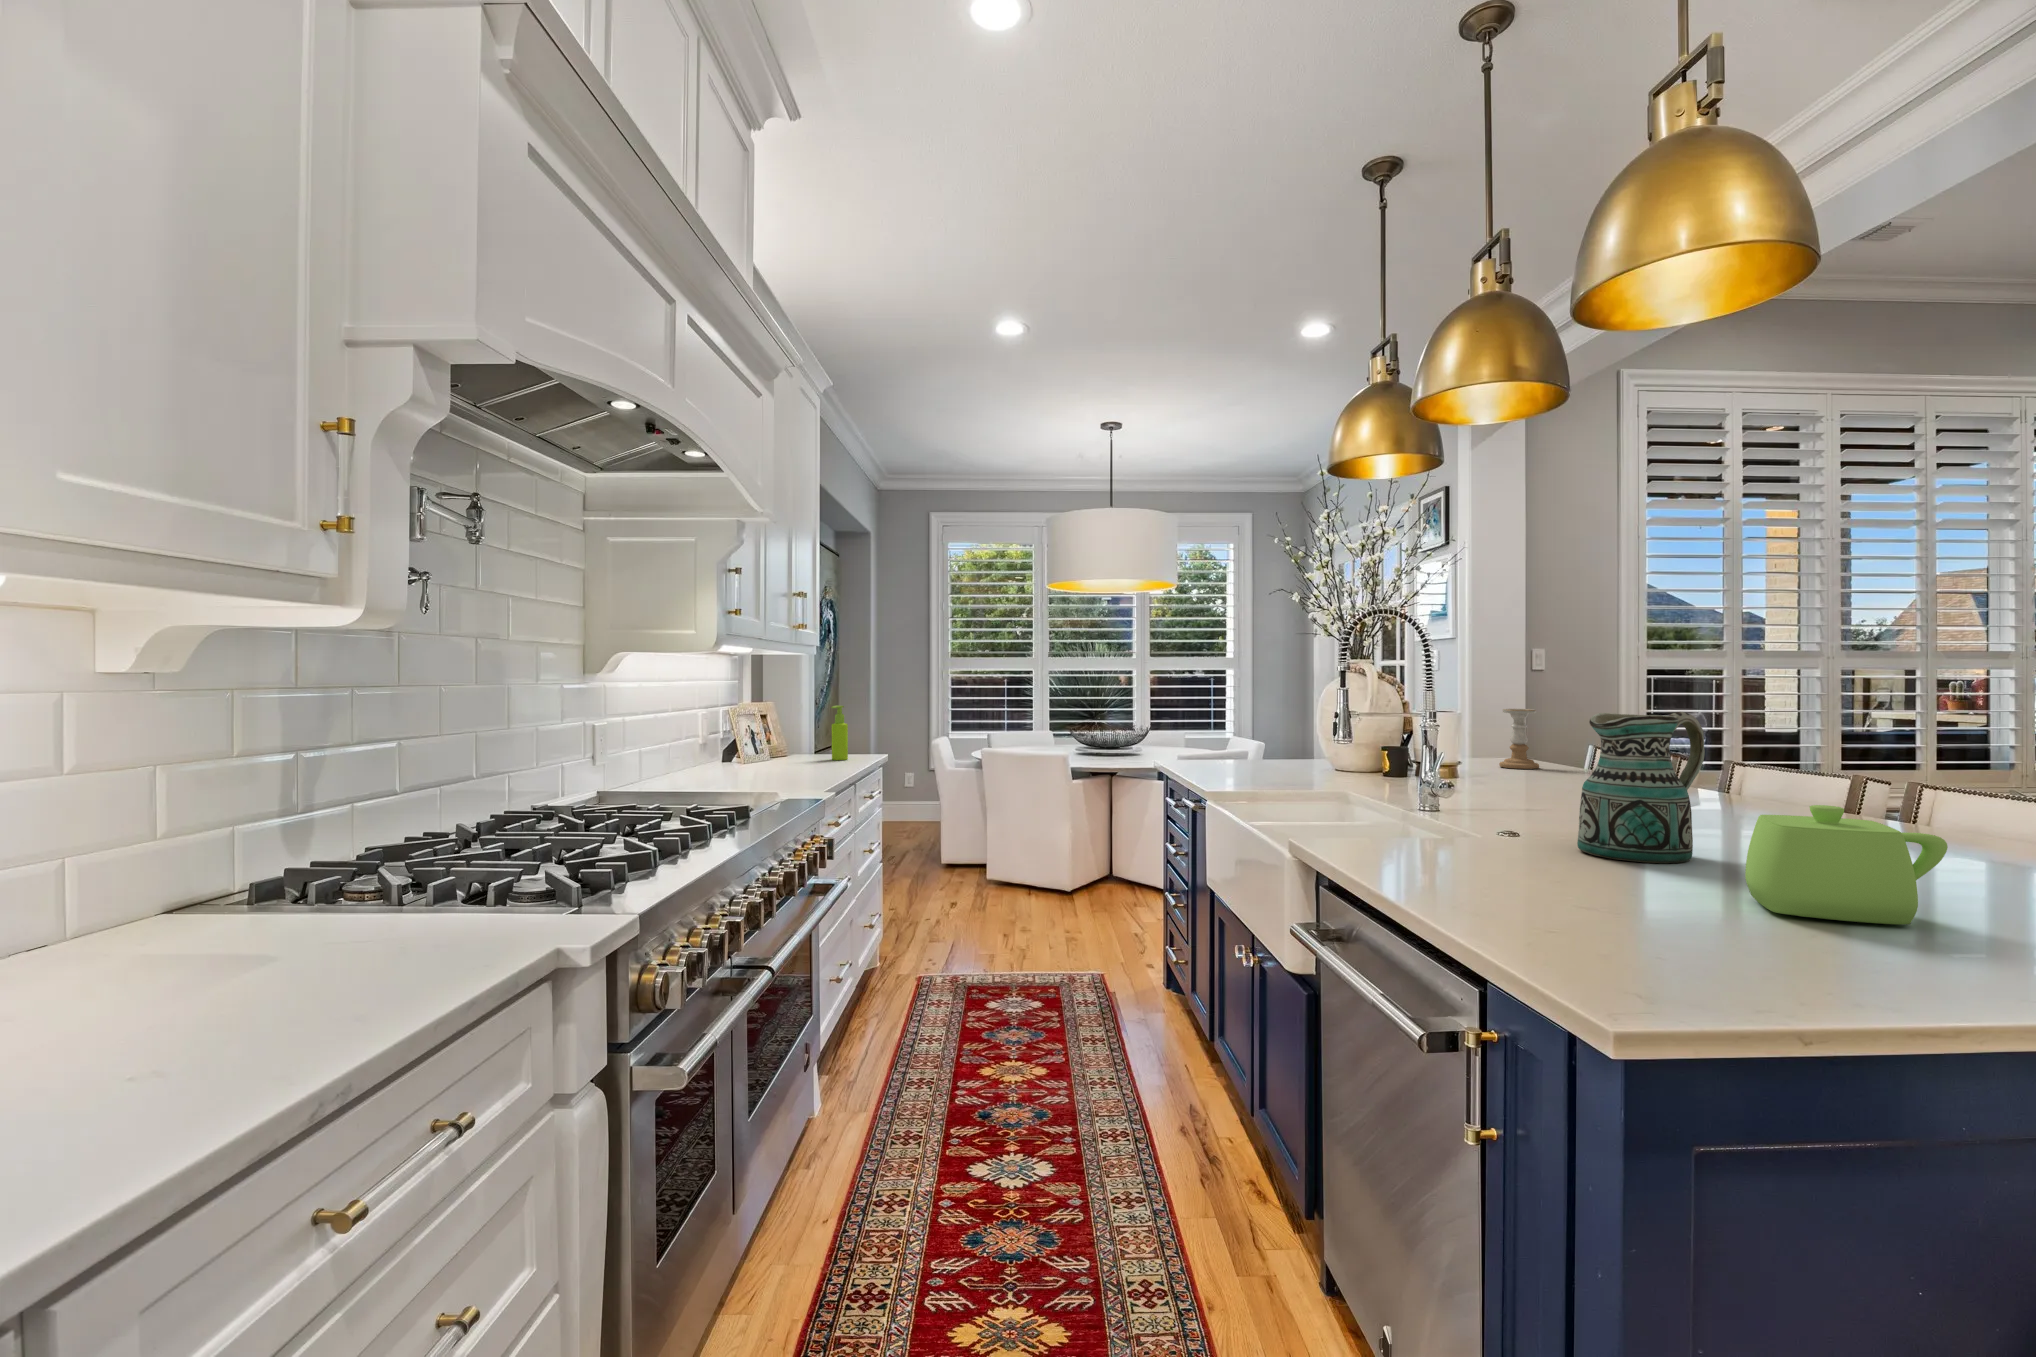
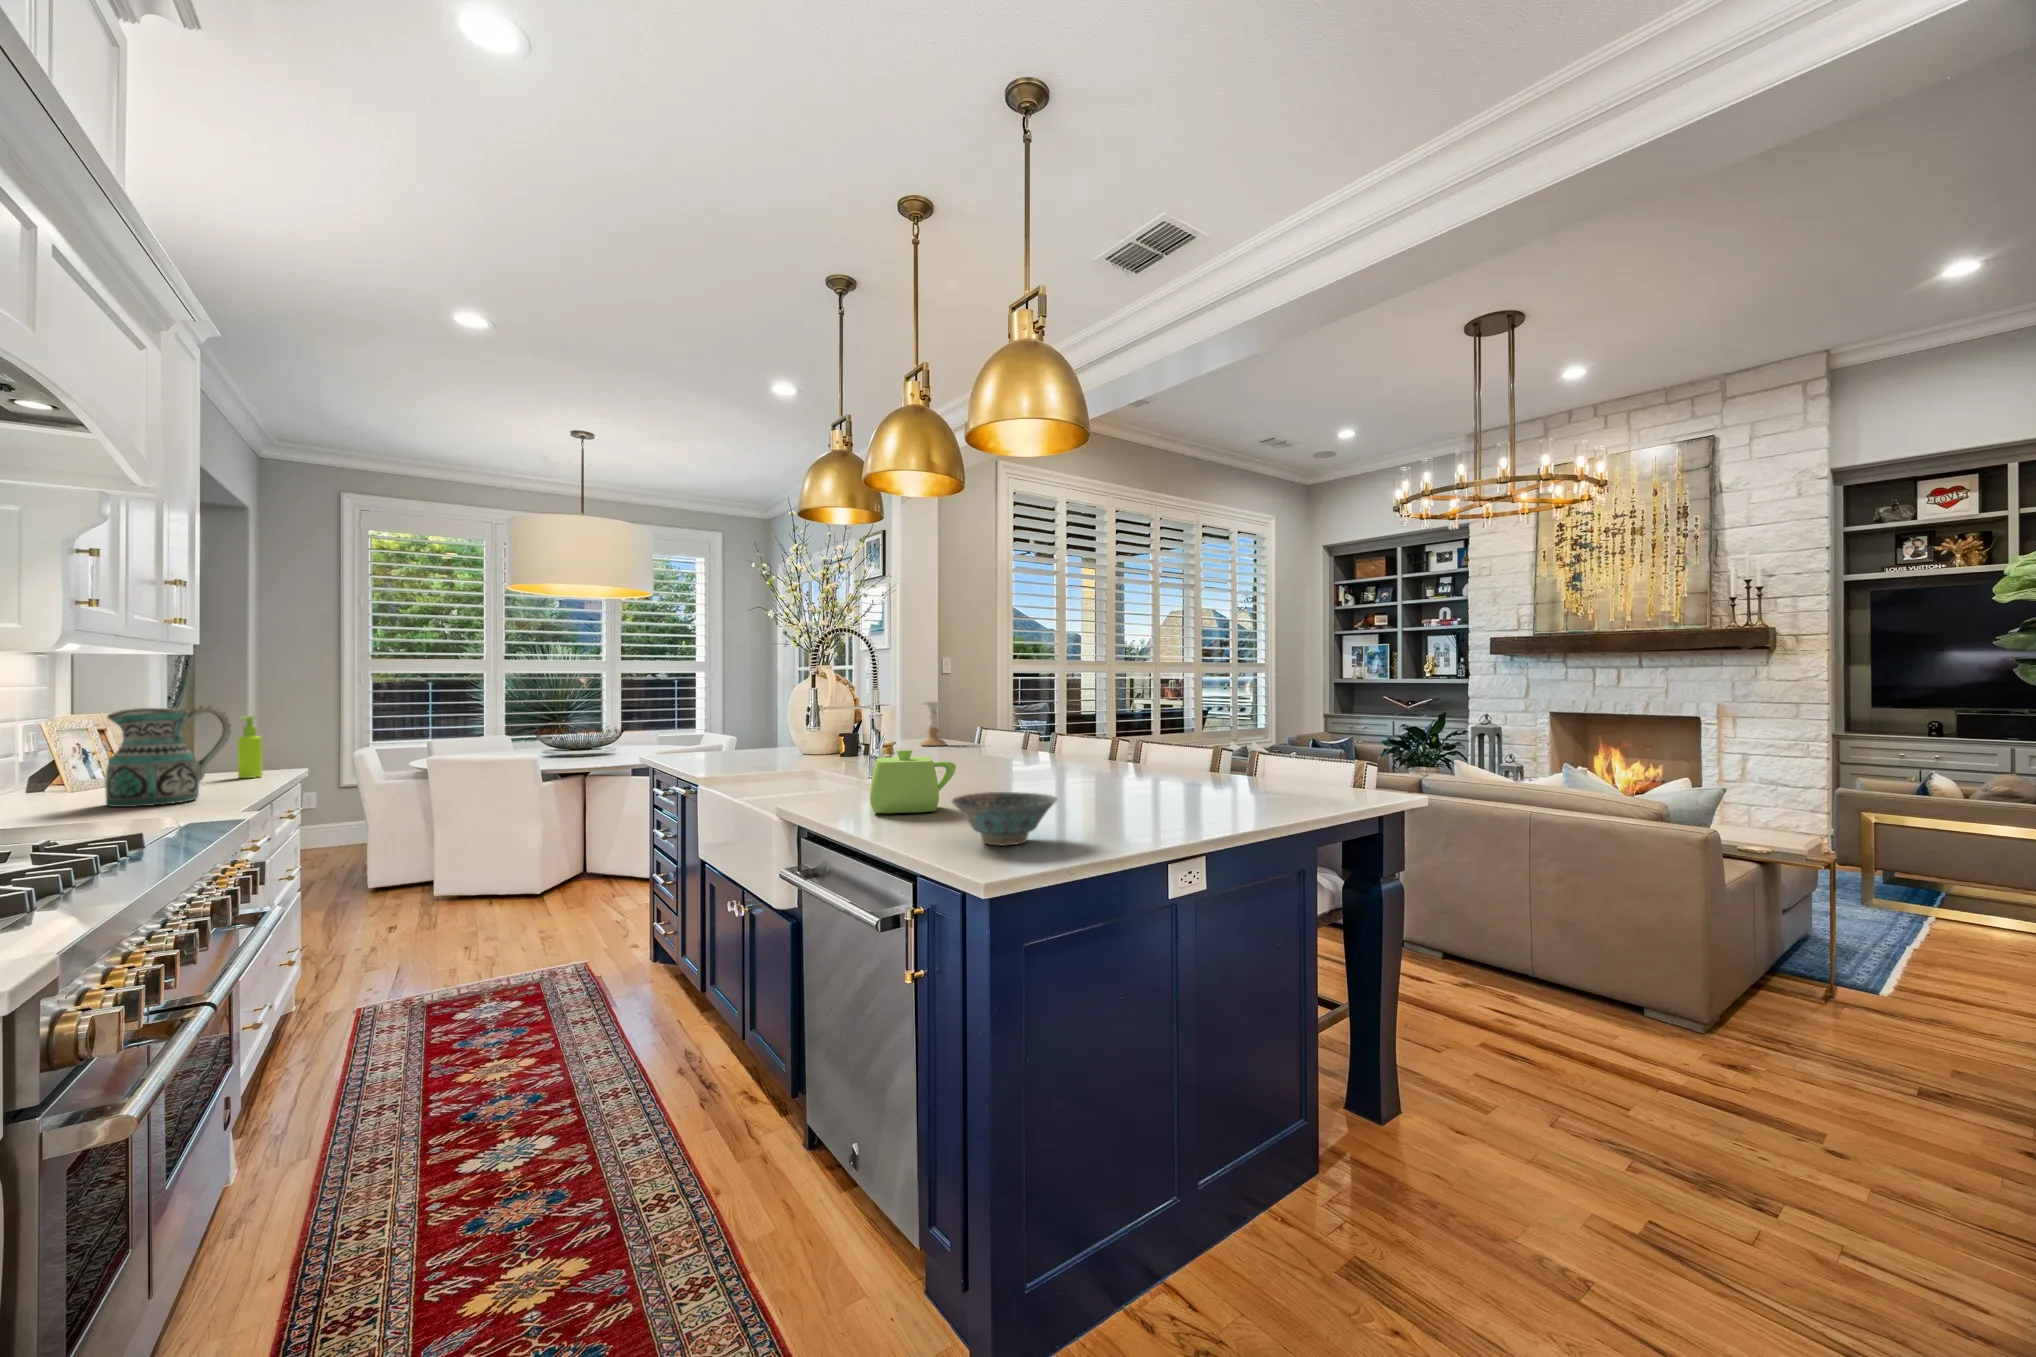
ceramic pitcher: present [1577,712,1705,863] -> present [105,706,231,807]
teapot: present [1745,805,1948,925] -> present [870,750,956,814]
ceramic bowl: none [1533,862,1738,957] -> present [952,792,1057,845]

